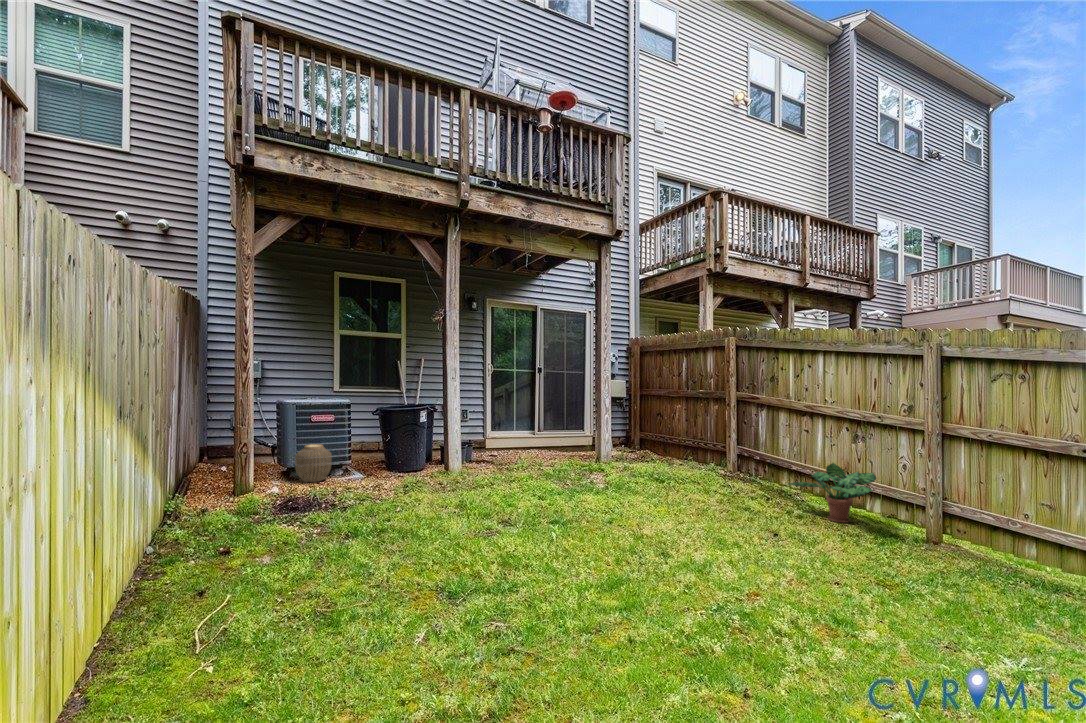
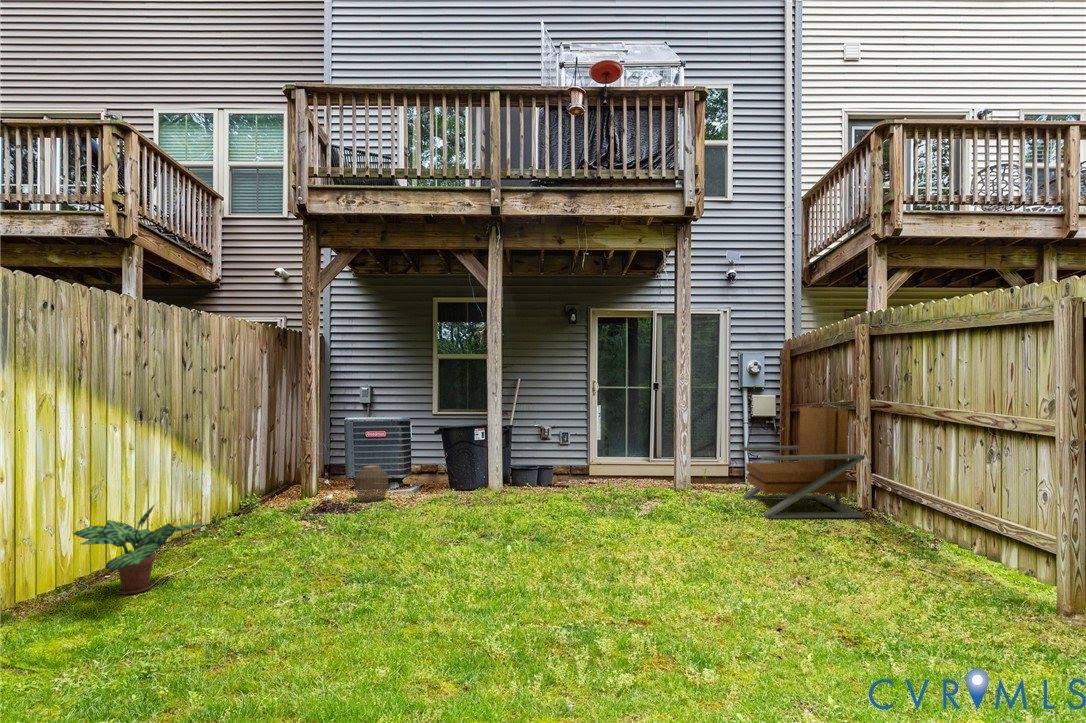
lounge chair: none [639,396,744,482] -> present [740,407,865,518]
potted plant: present [788,463,876,523] -> present [73,505,202,594]

